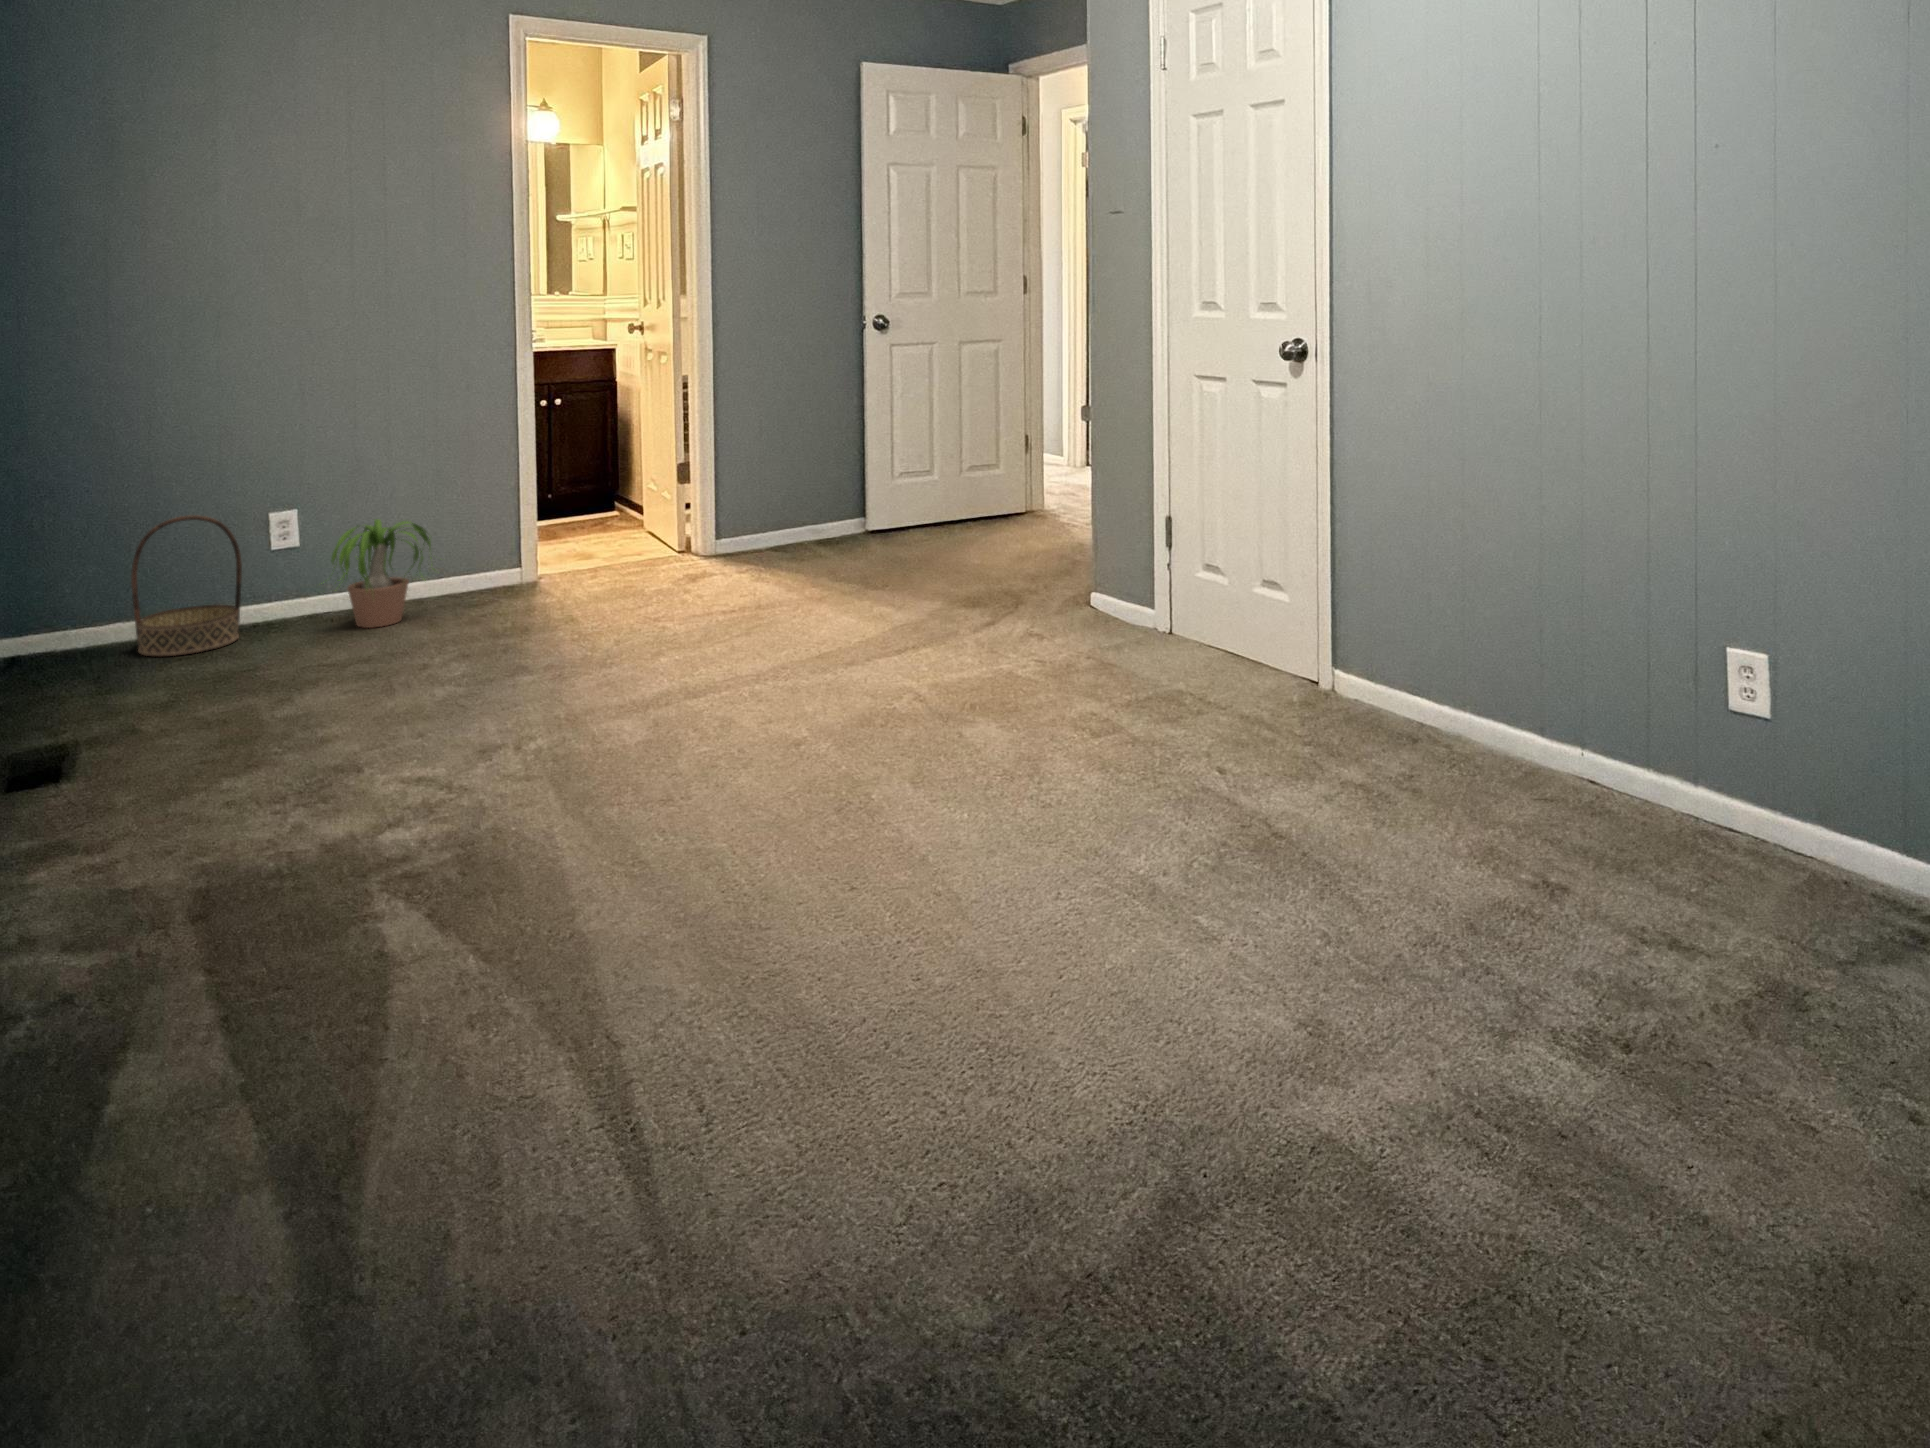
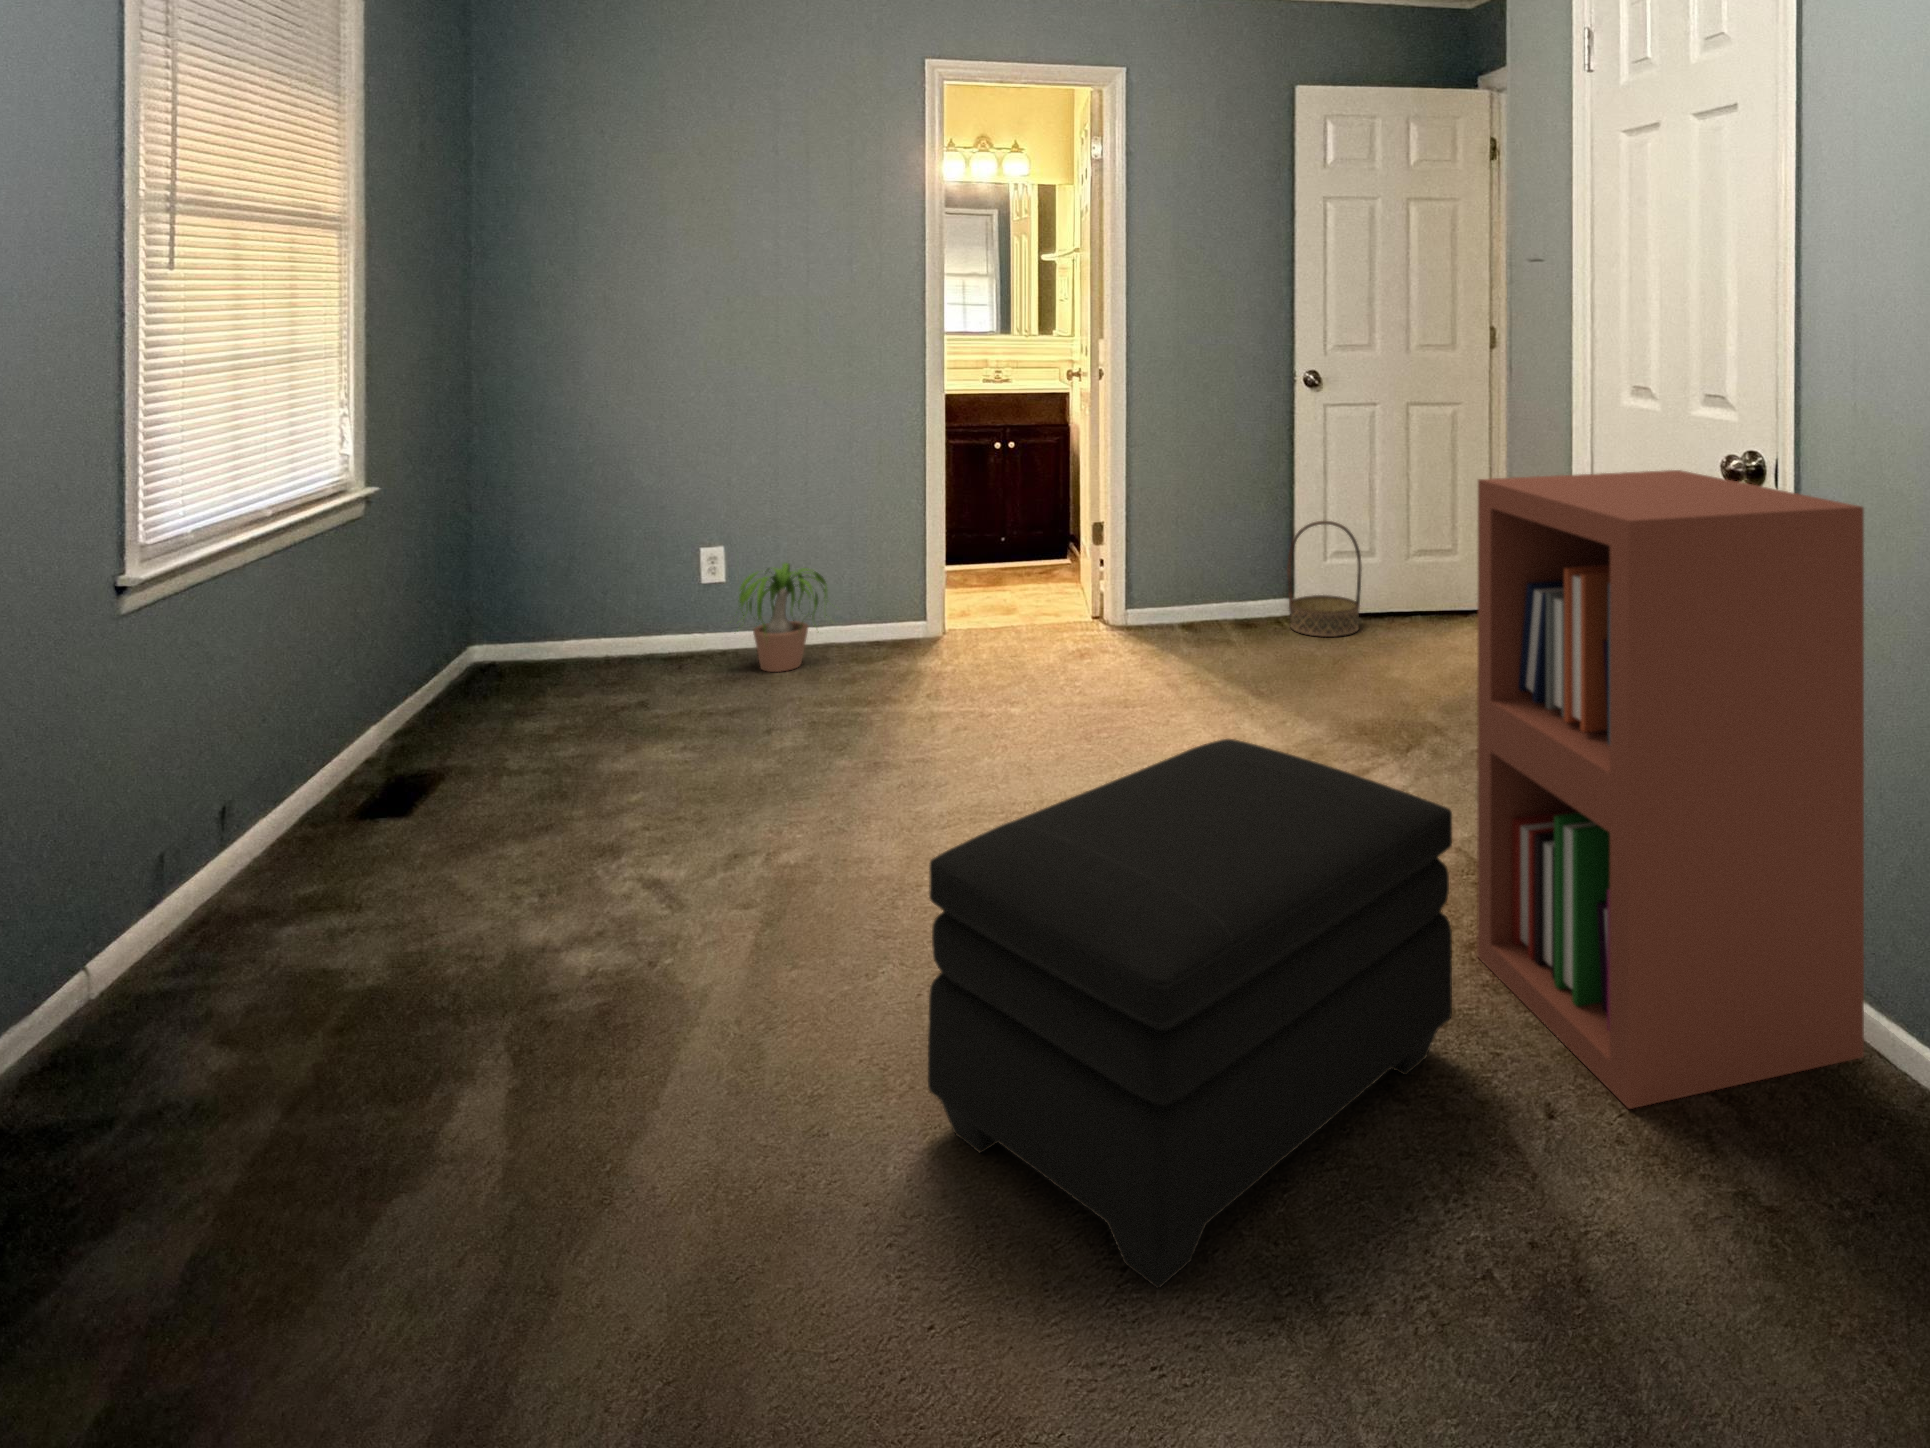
bookshelf: none [1128,356,1379,760] -> present [1477,470,1864,1109]
basket: present [131,515,242,657] -> present [1287,521,1362,637]
ottoman: none [801,571,1141,884] -> present [928,739,1452,1288]

